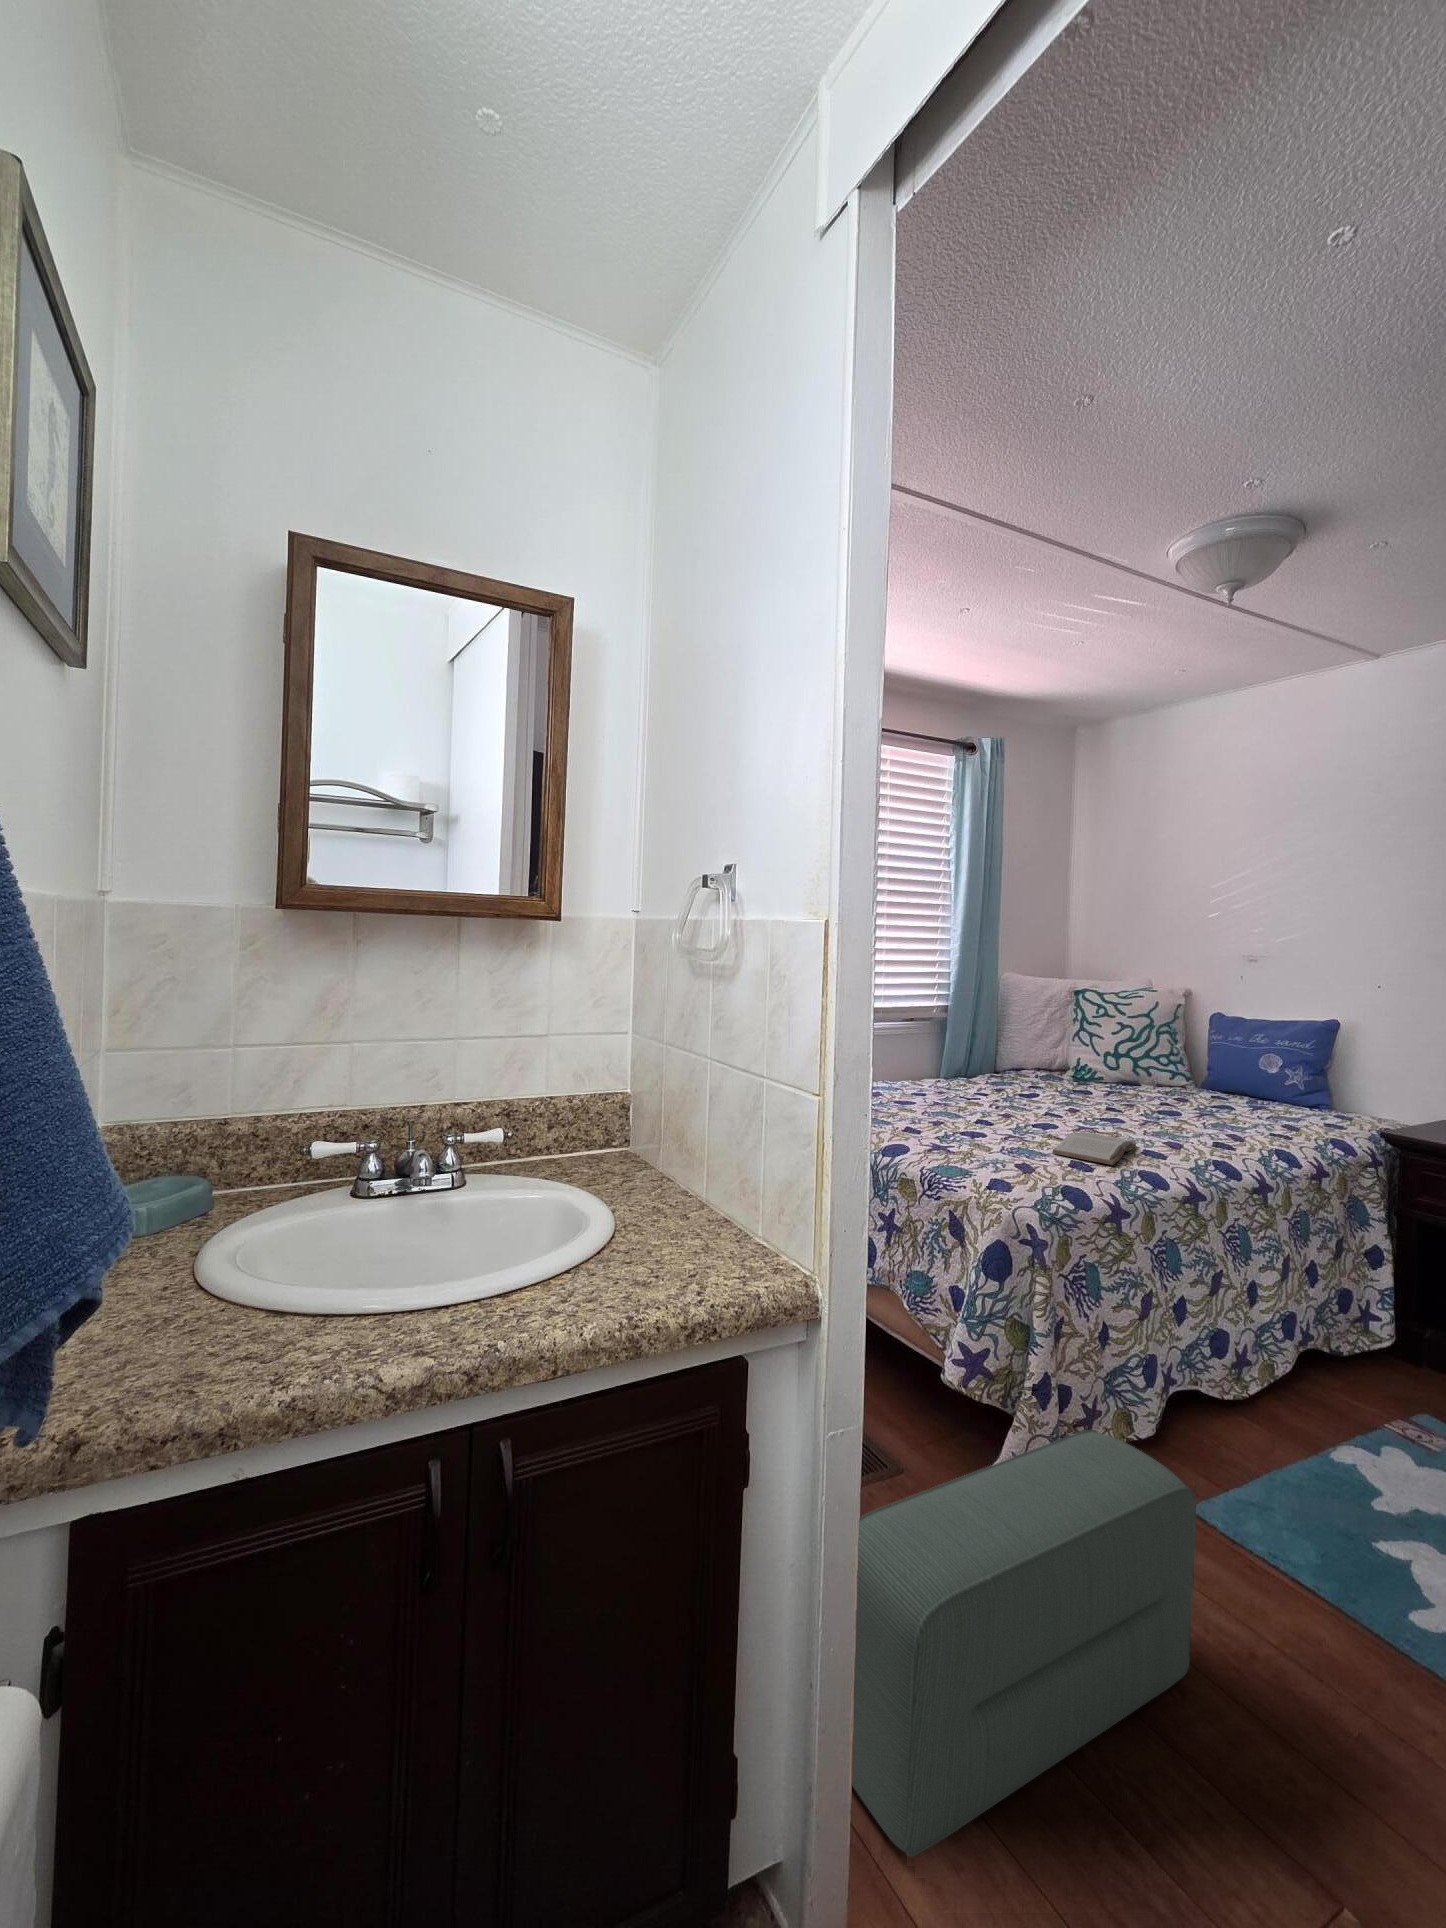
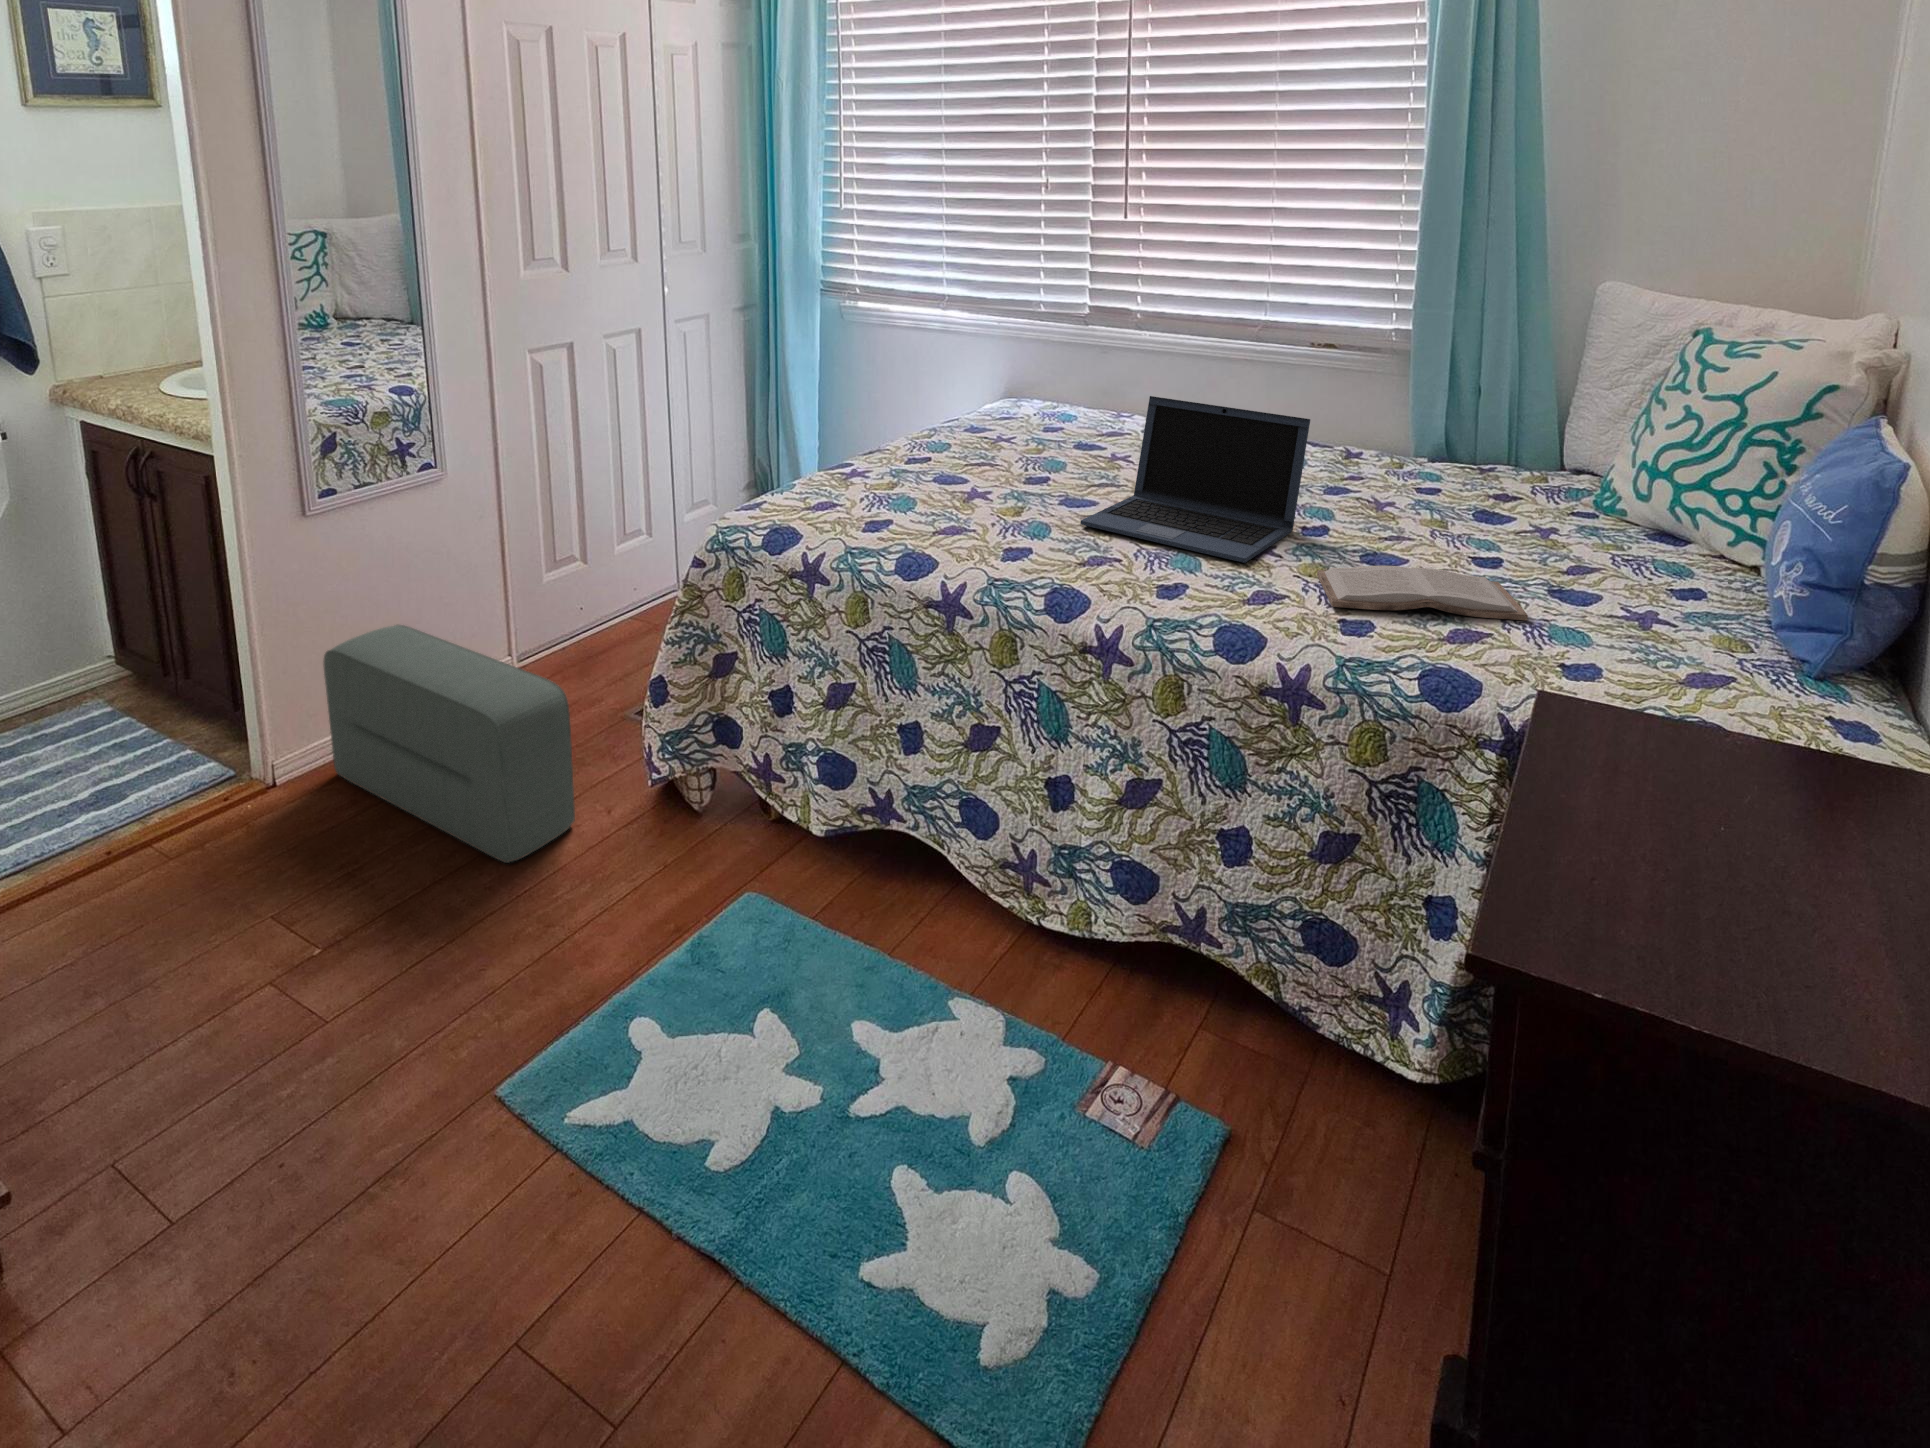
laptop: none [1023,1045,1172,1132] -> present [1080,396,1310,563]
book: present [1053,1132,1136,1165] -> present [1317,566,1528,621]

